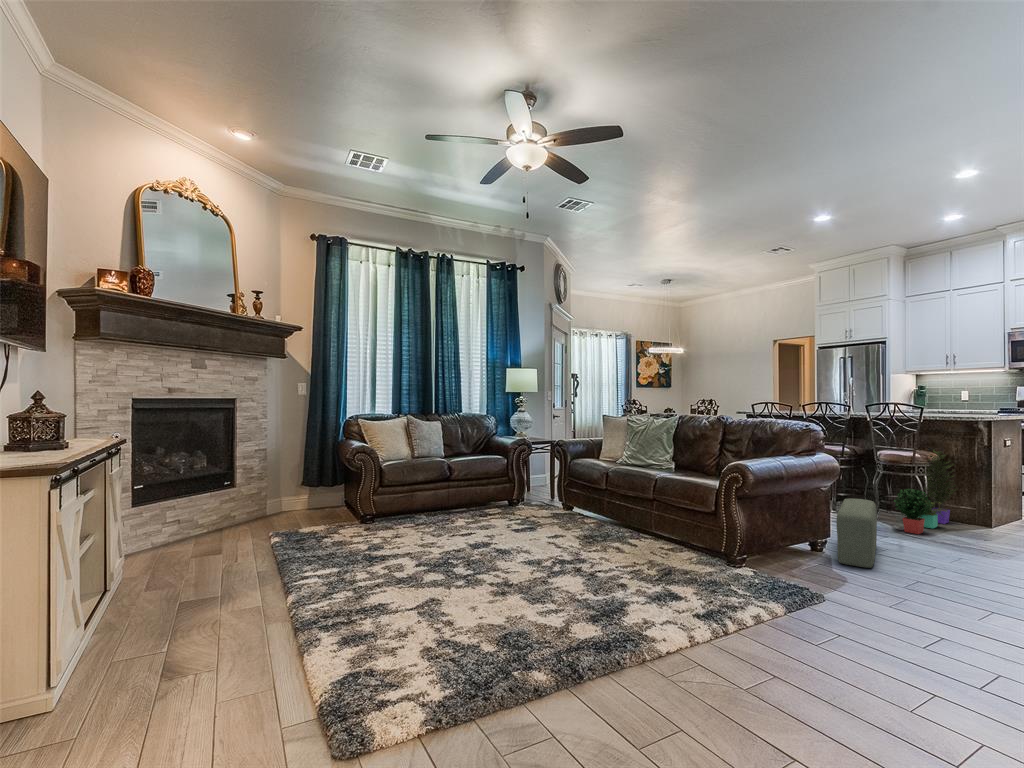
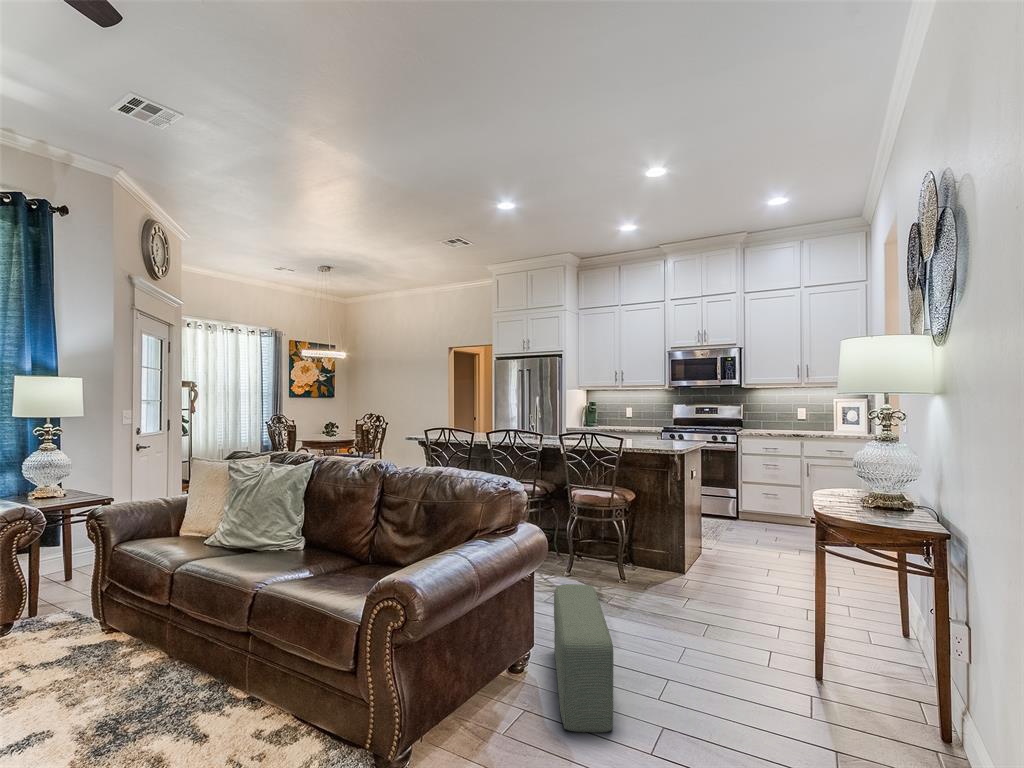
potted plant: present [894,450,957,534] -> none [600,485,654,607]

